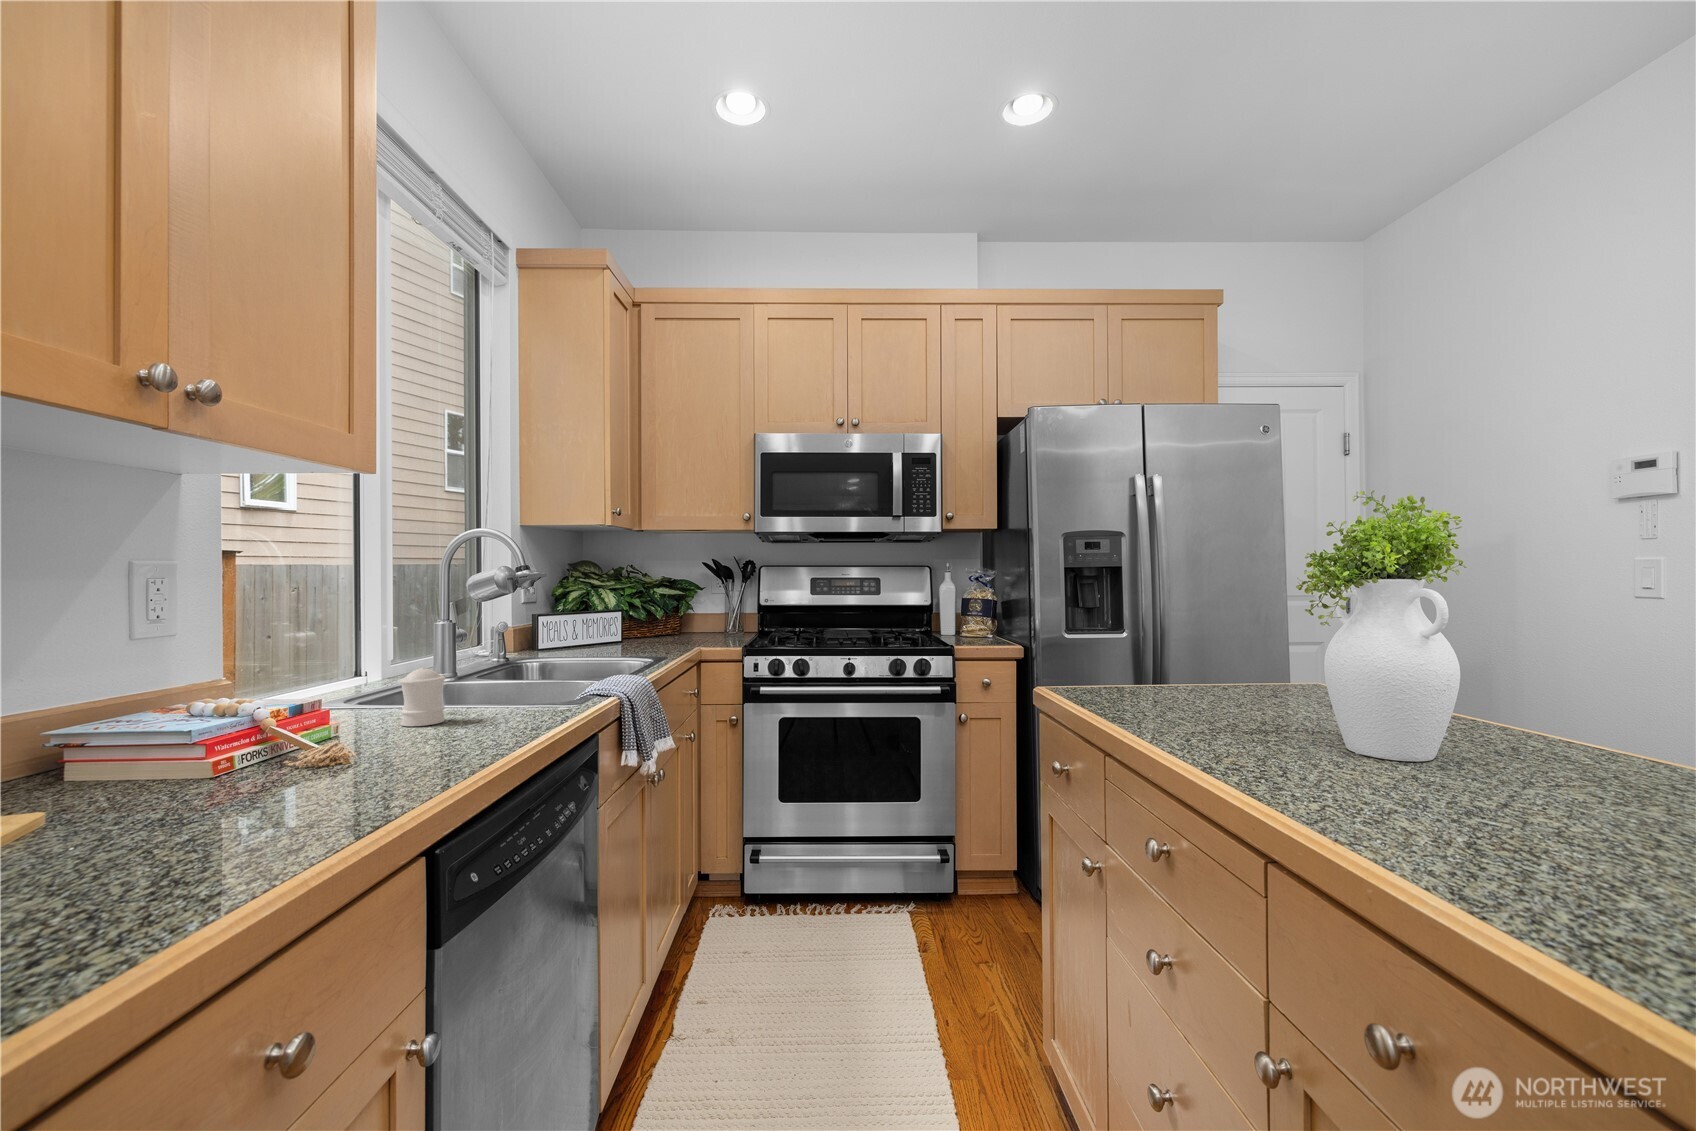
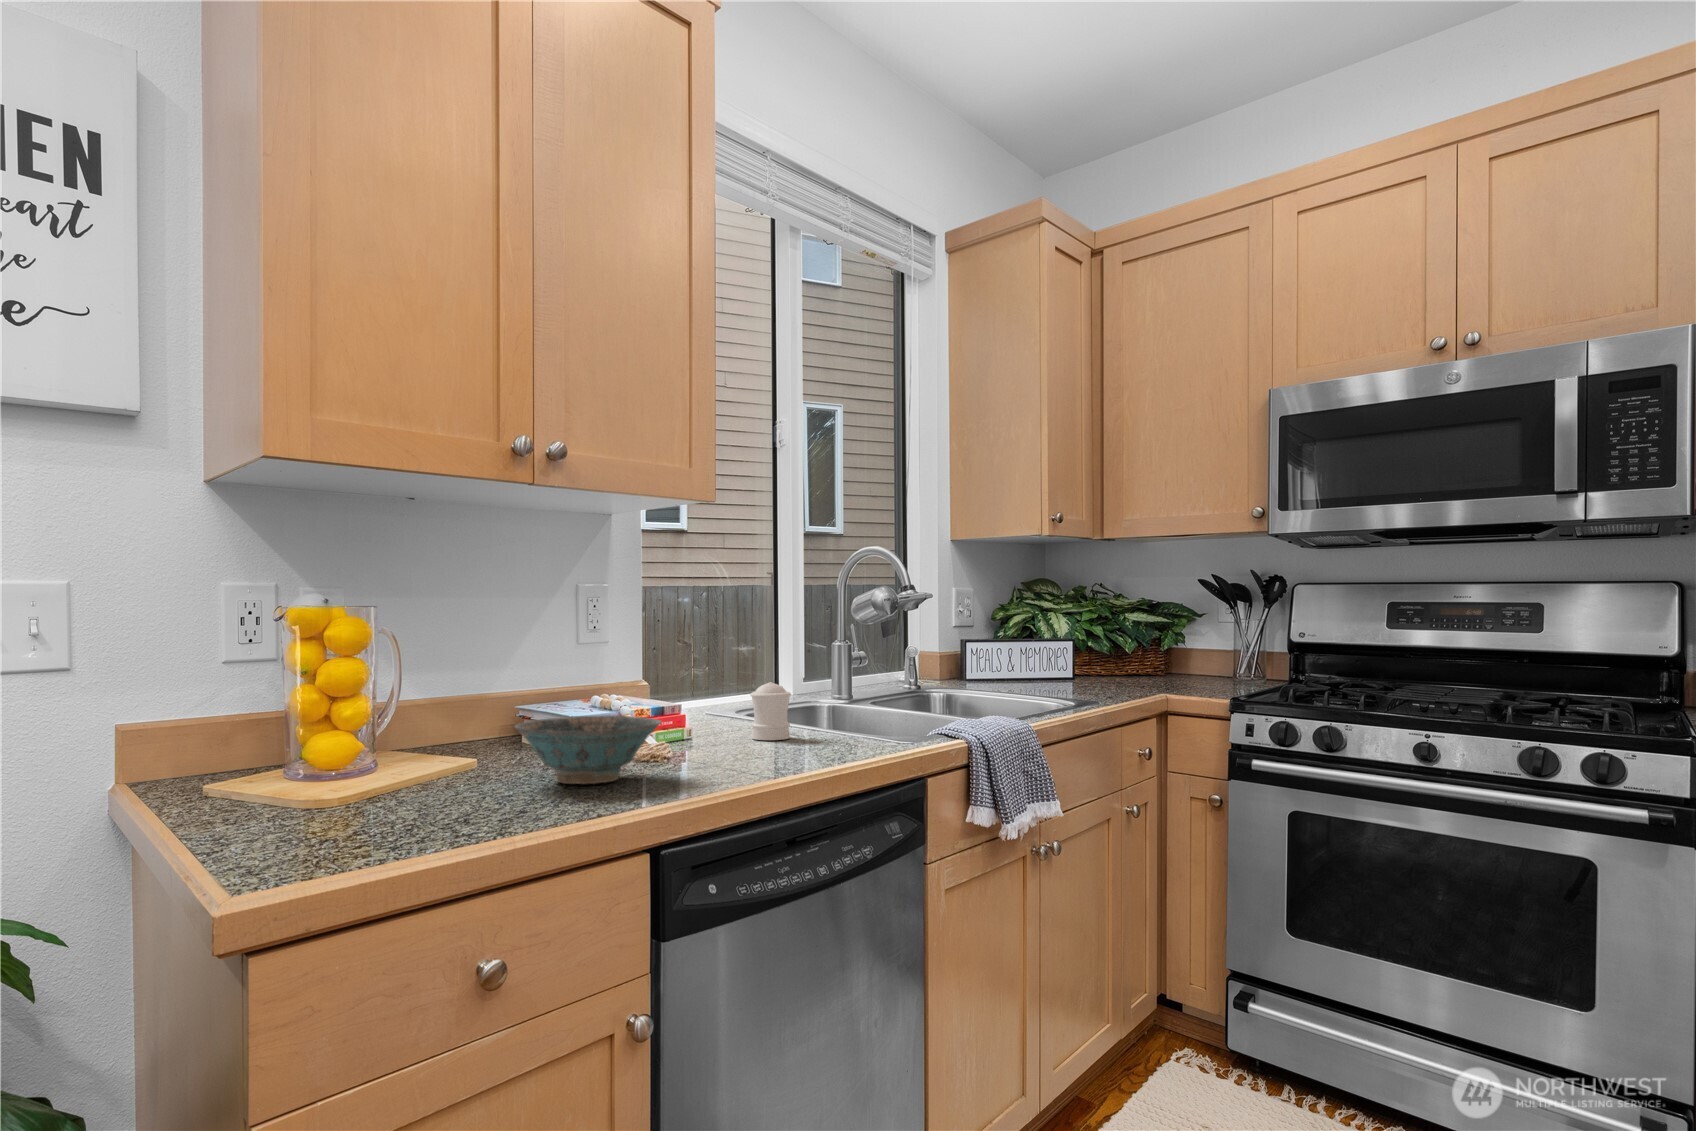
ceramic bowl: none [137,723,358,819] -> present [515,715,661,784]

